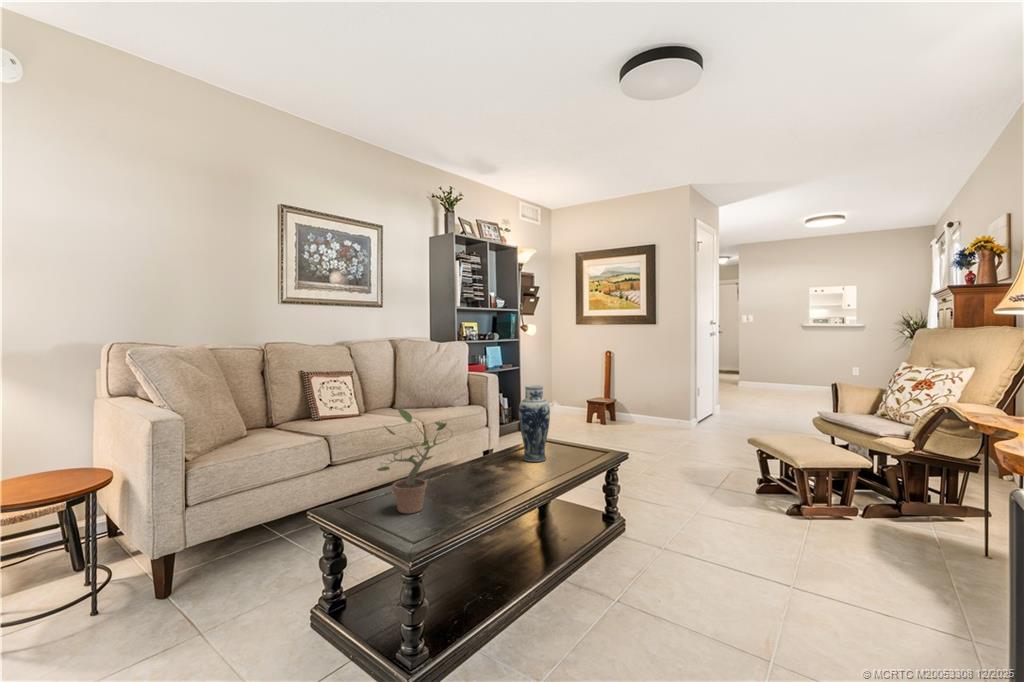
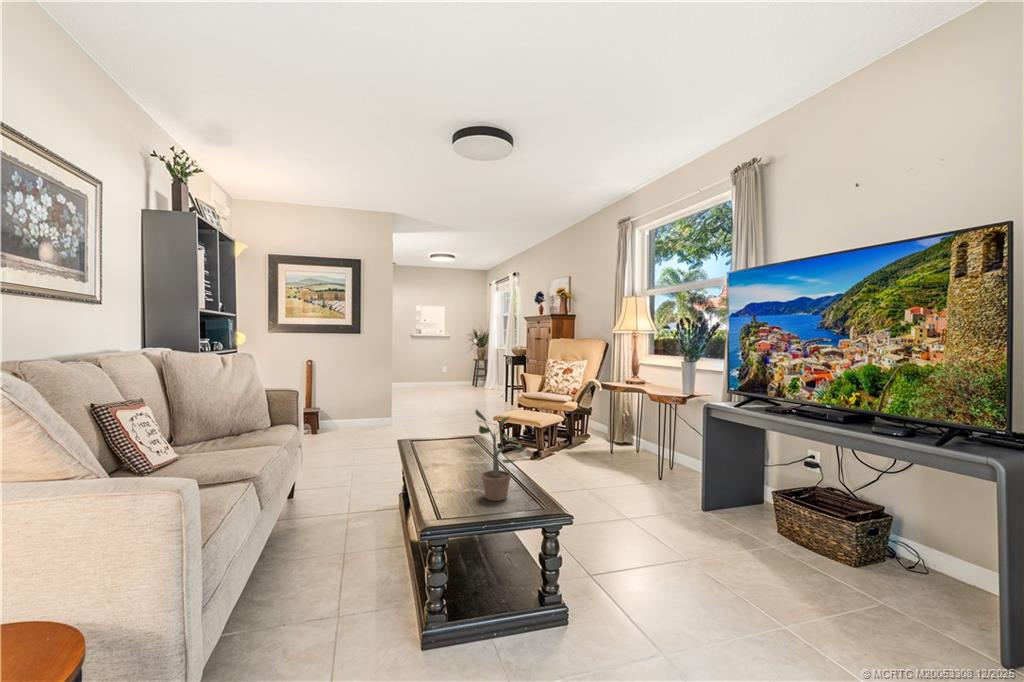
vase: present [519,385,550,462] -> none [446,386,473,453]

